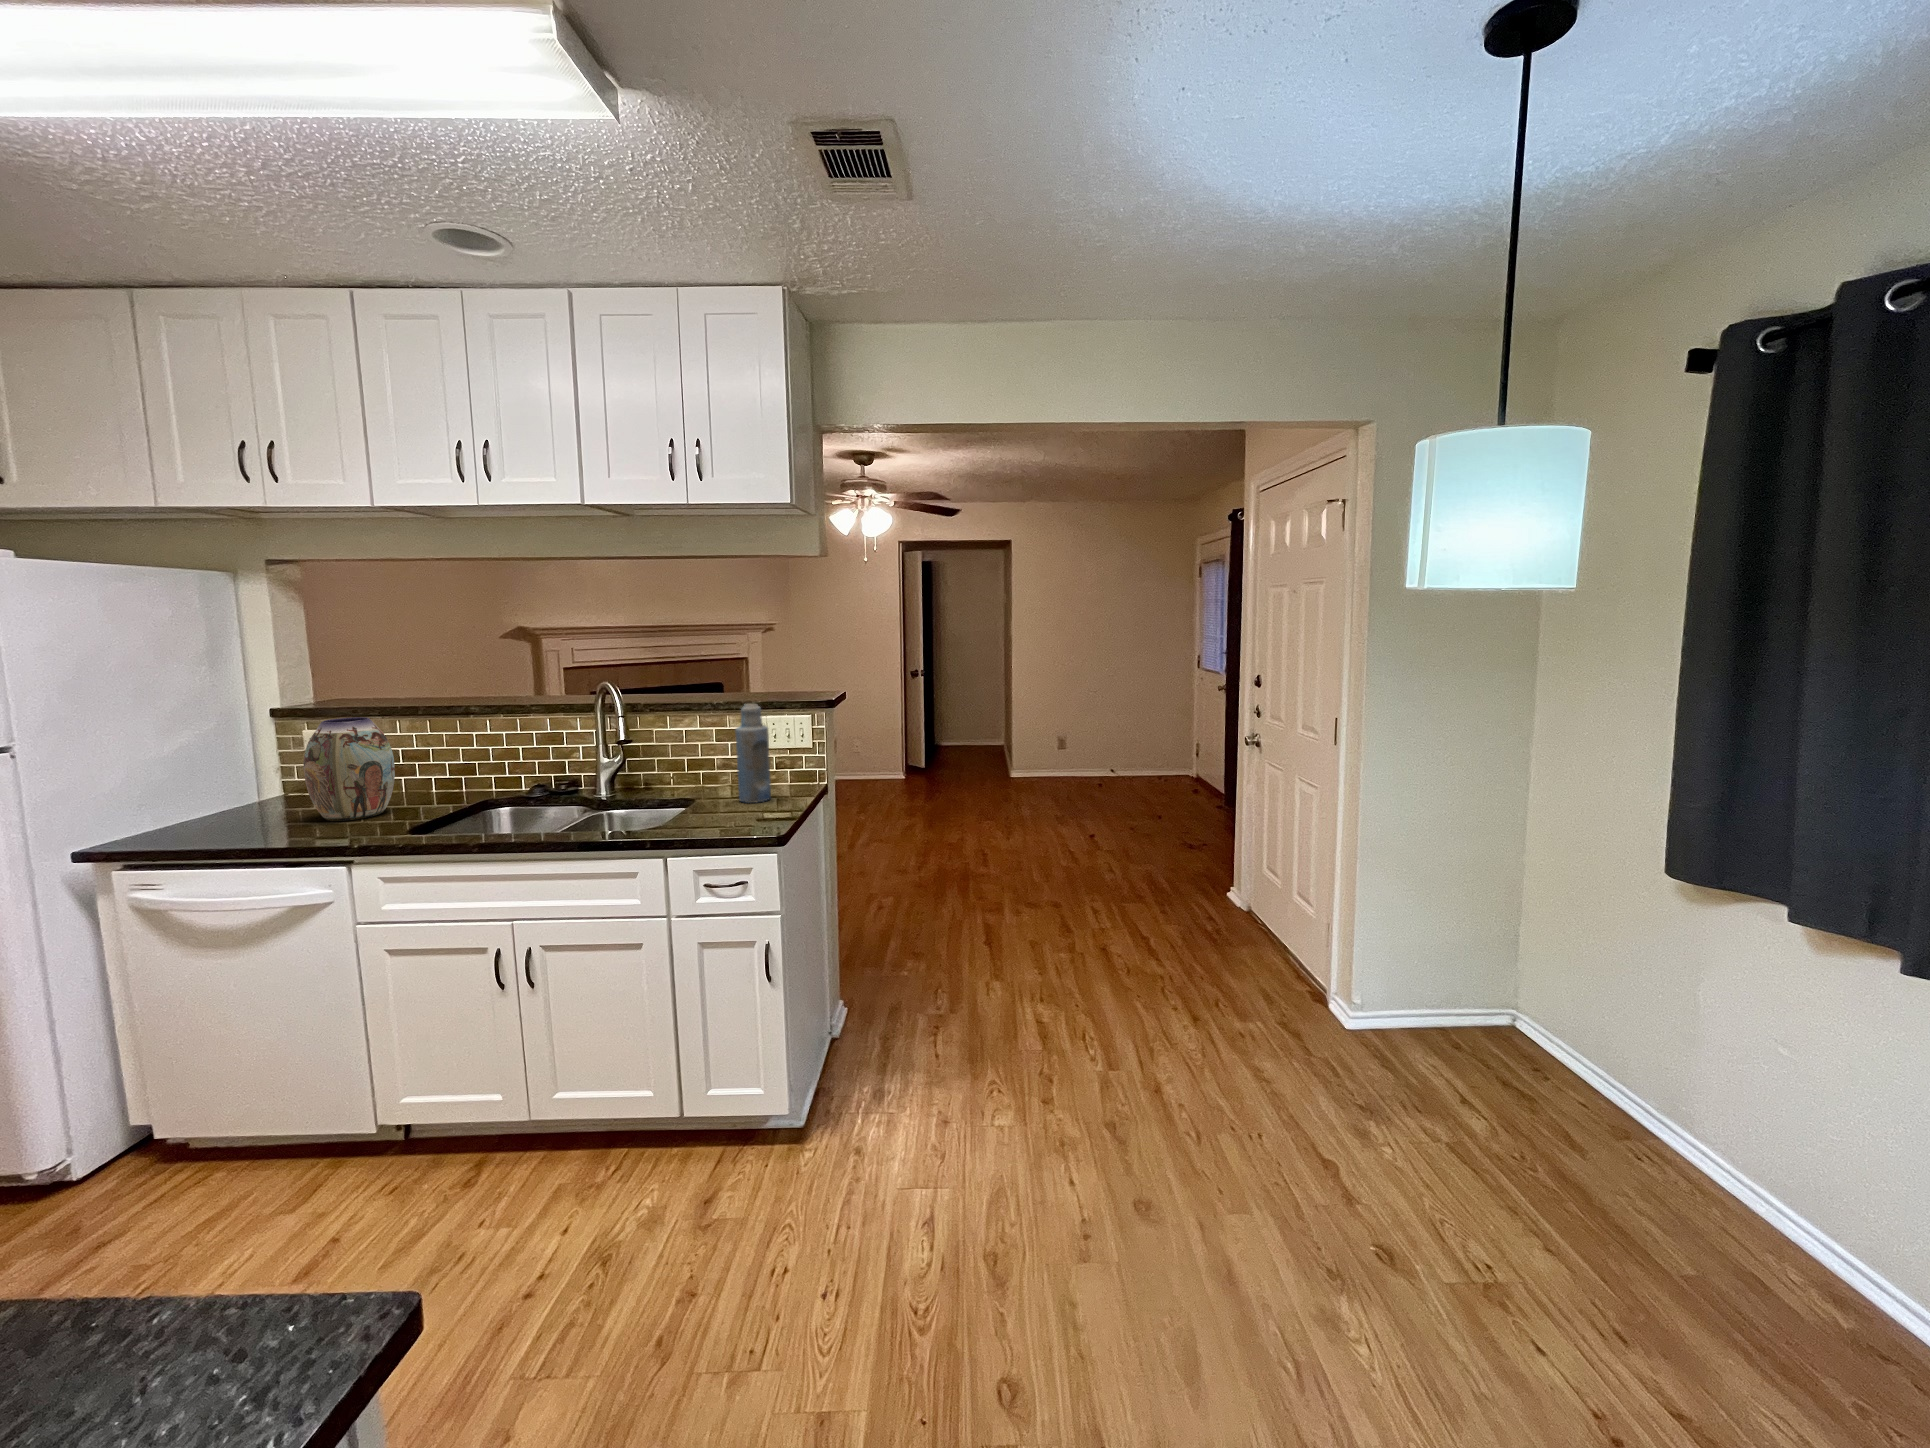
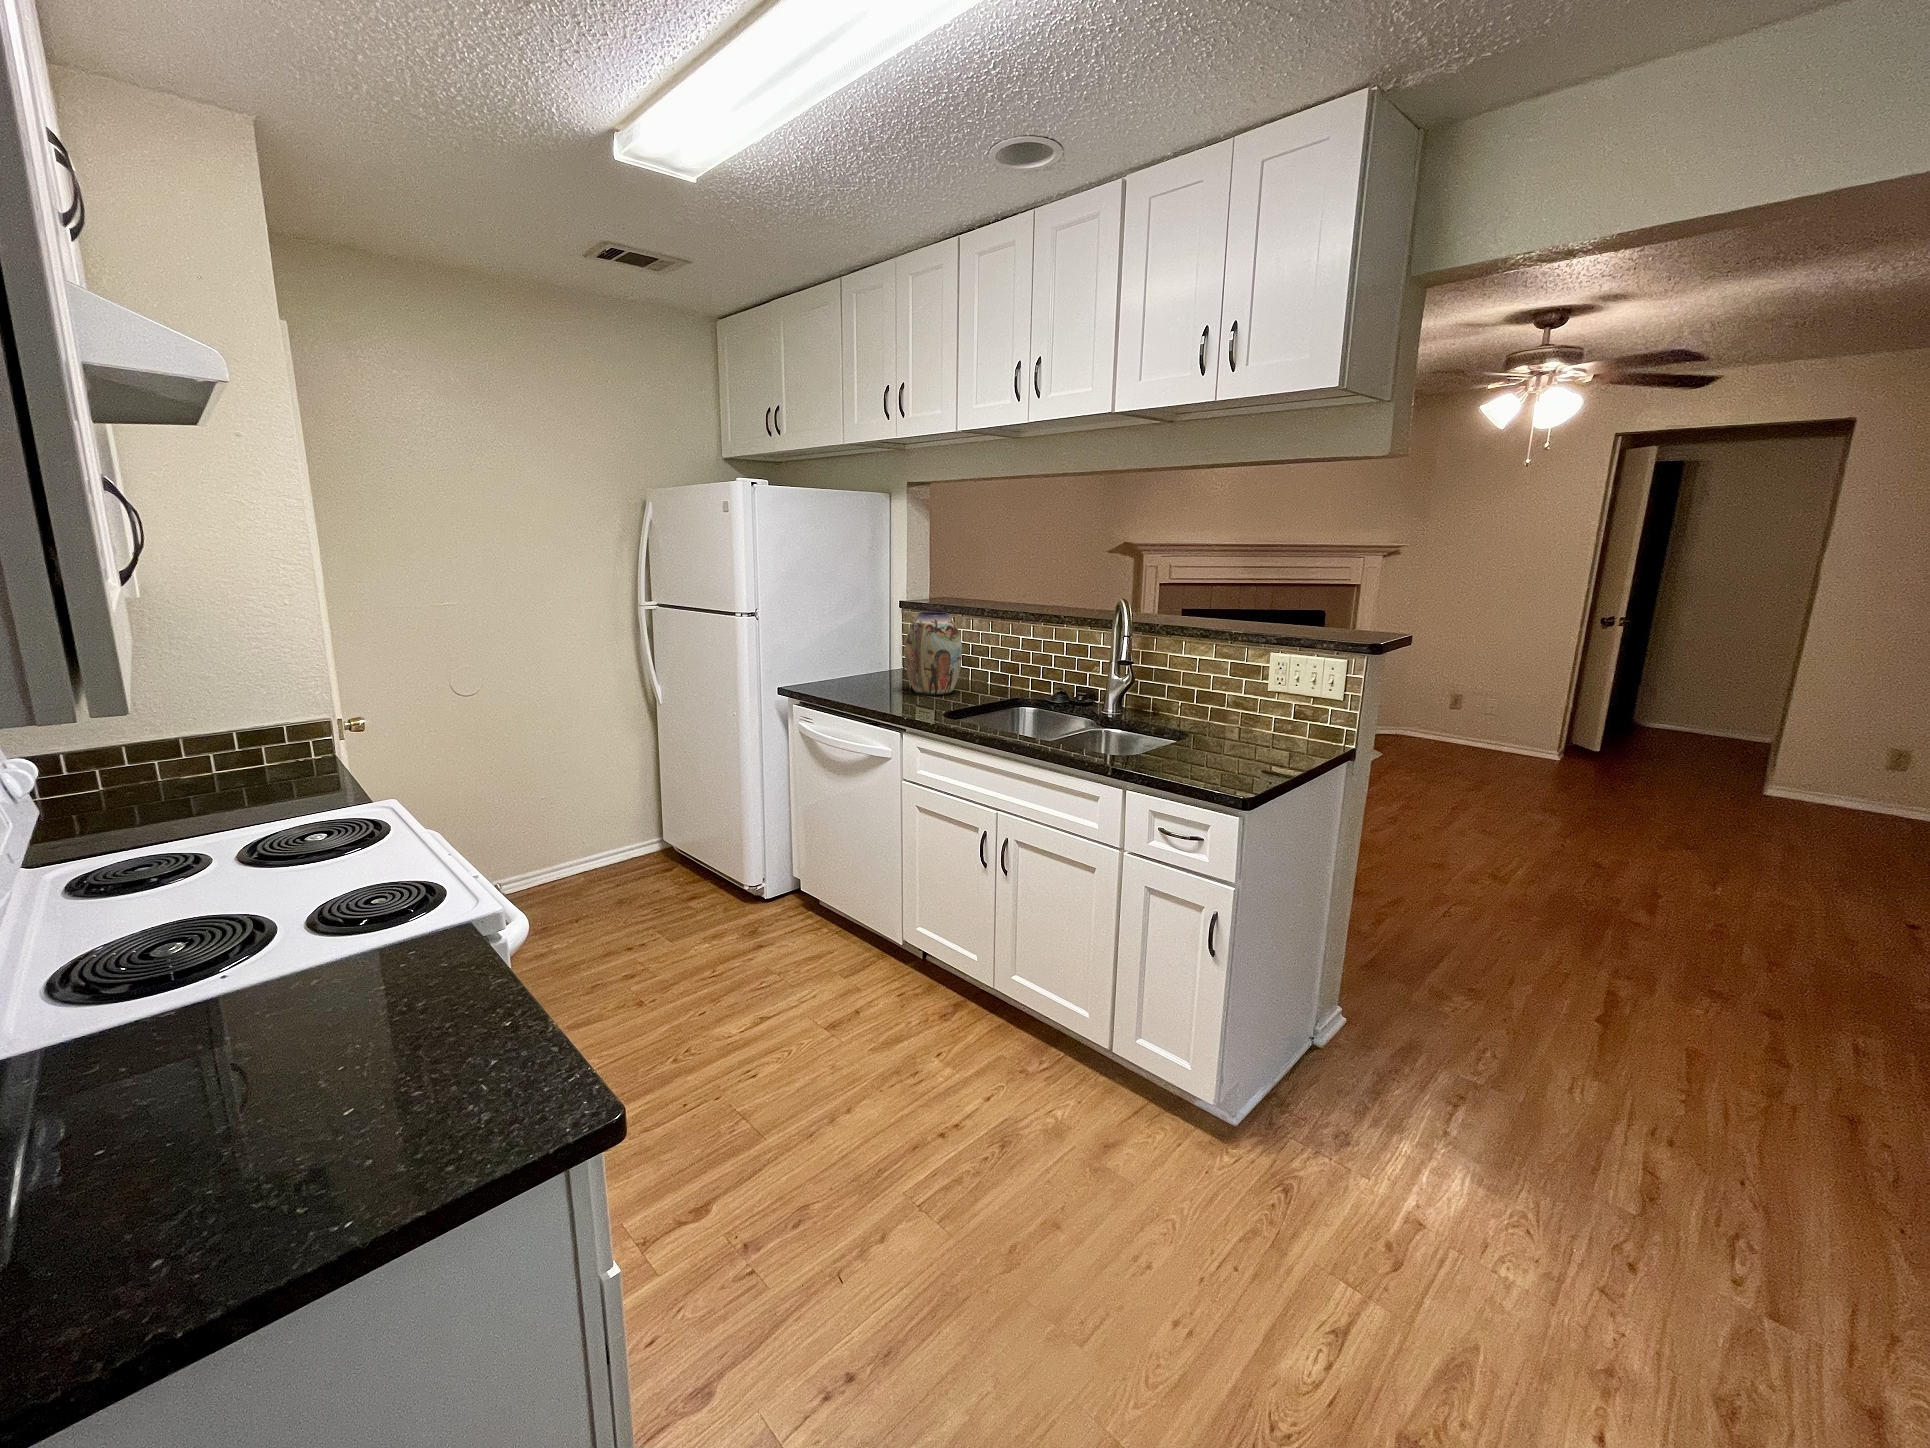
bottle: present [736,704,771,803] -> none [1236,636,1281,752]

